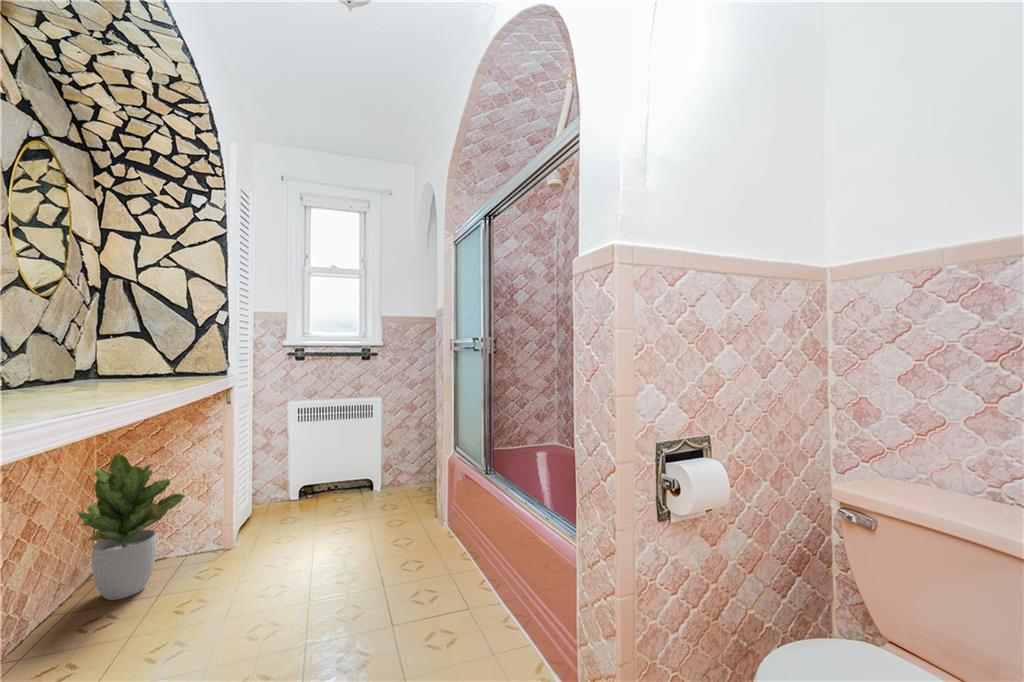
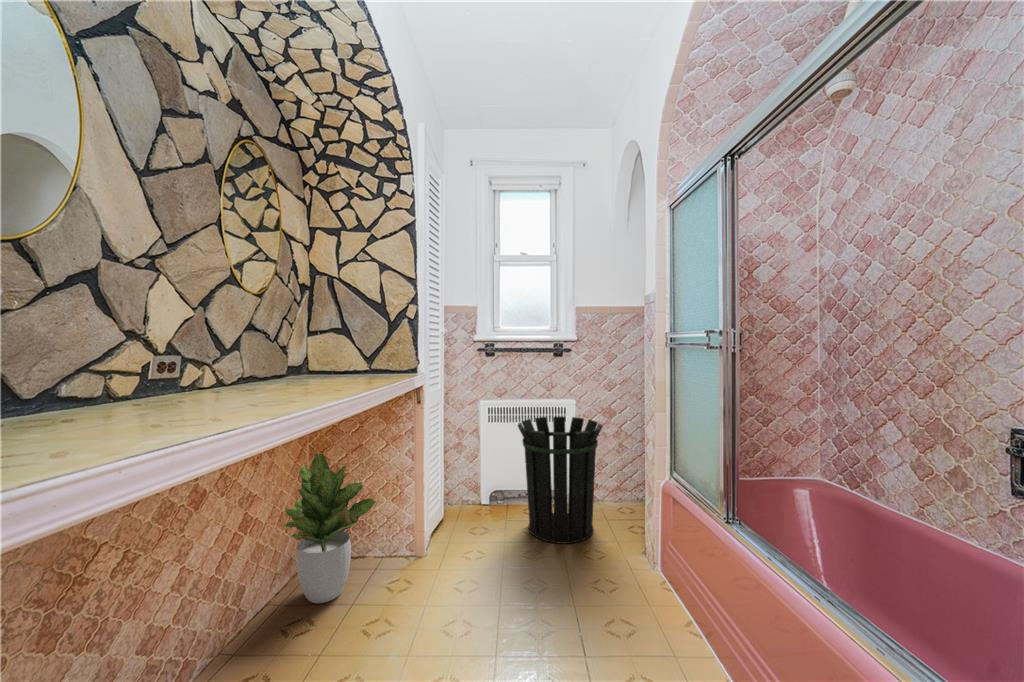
waste bin: none [329,411,405,517] -> present [518,417,602,544]

